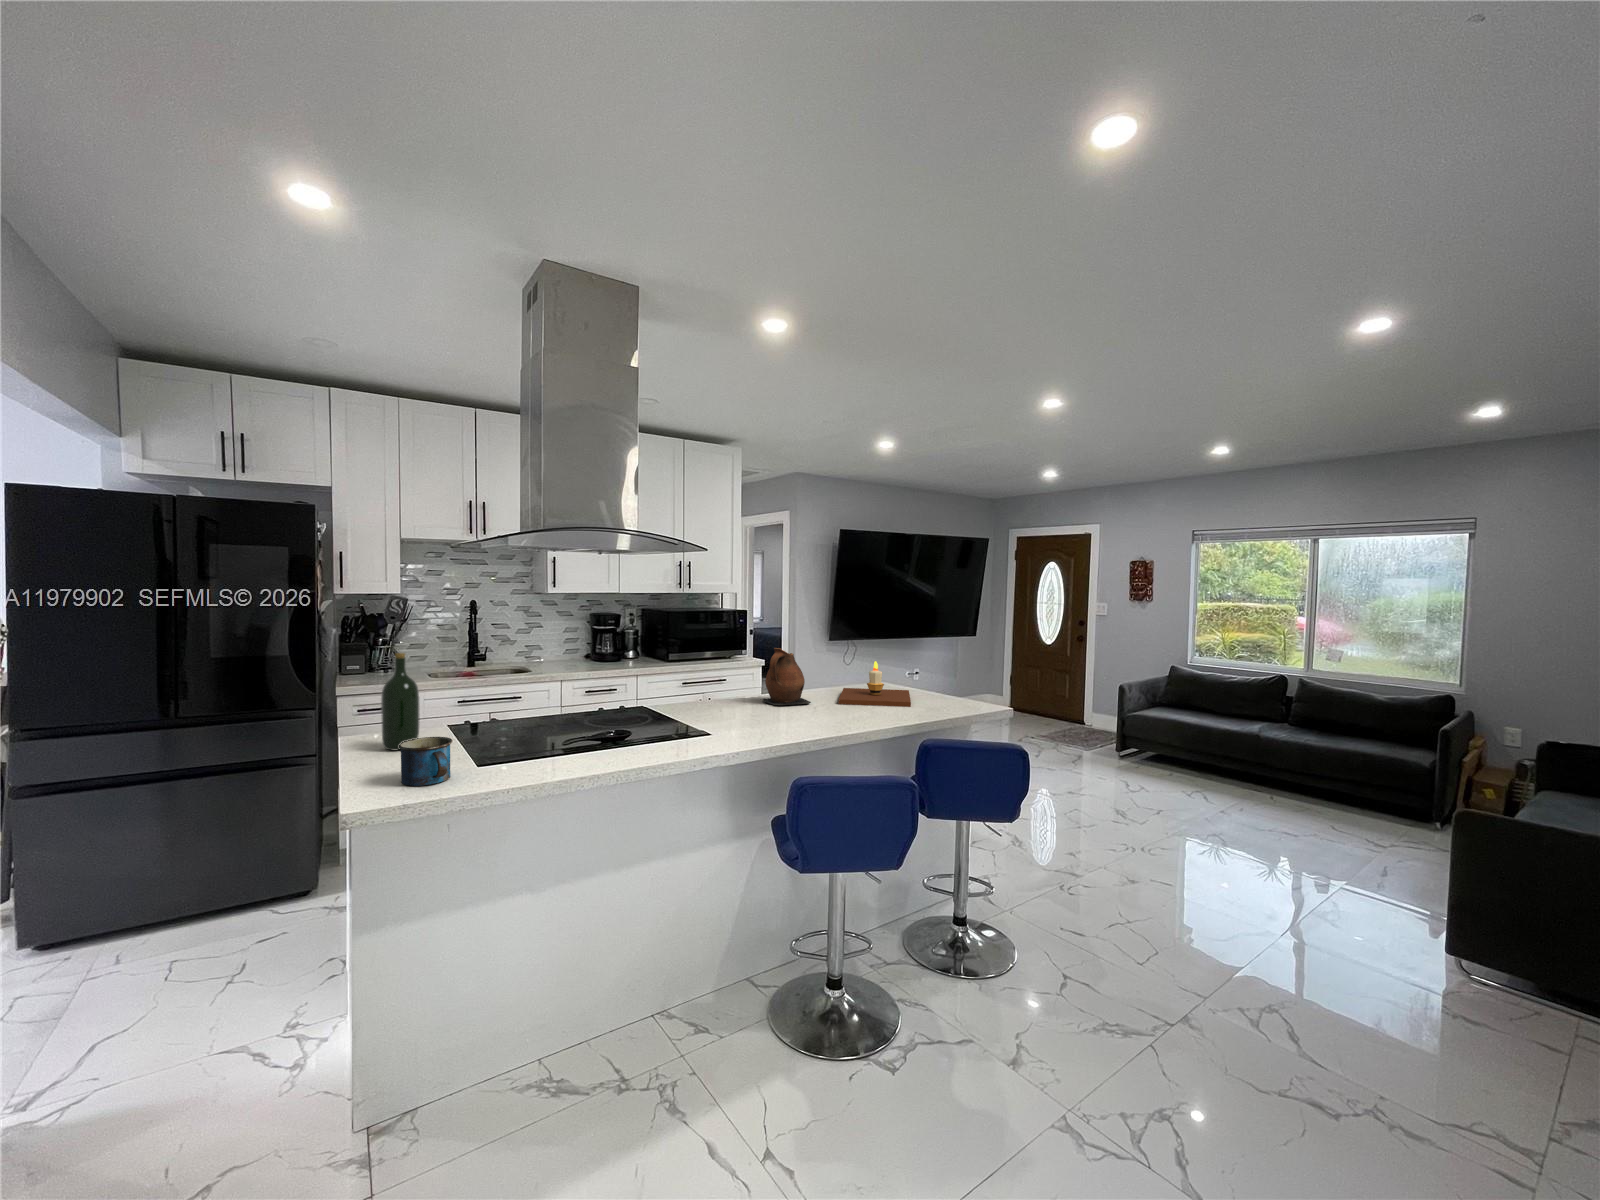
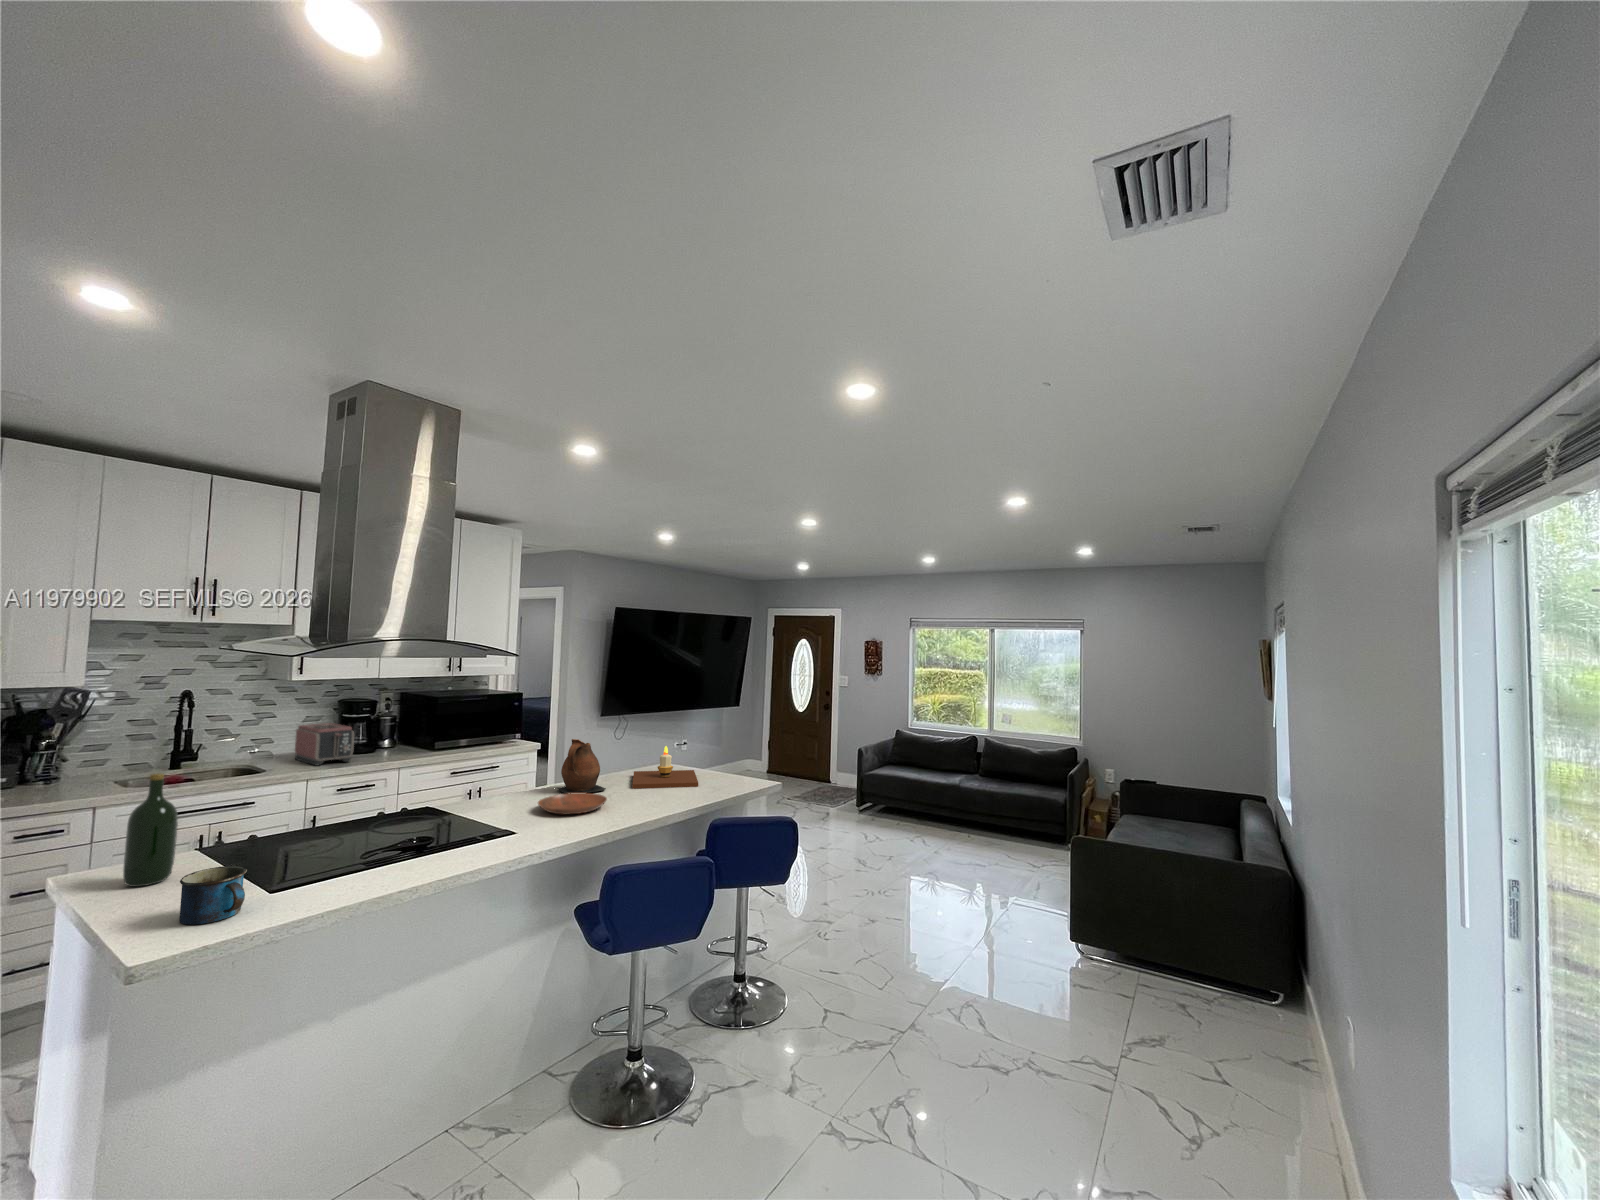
toaster: none [557,634,600,670] -> present [295,723,354,766]
bowl: none [736,703,807,723] -> present [538,793,607,814]

